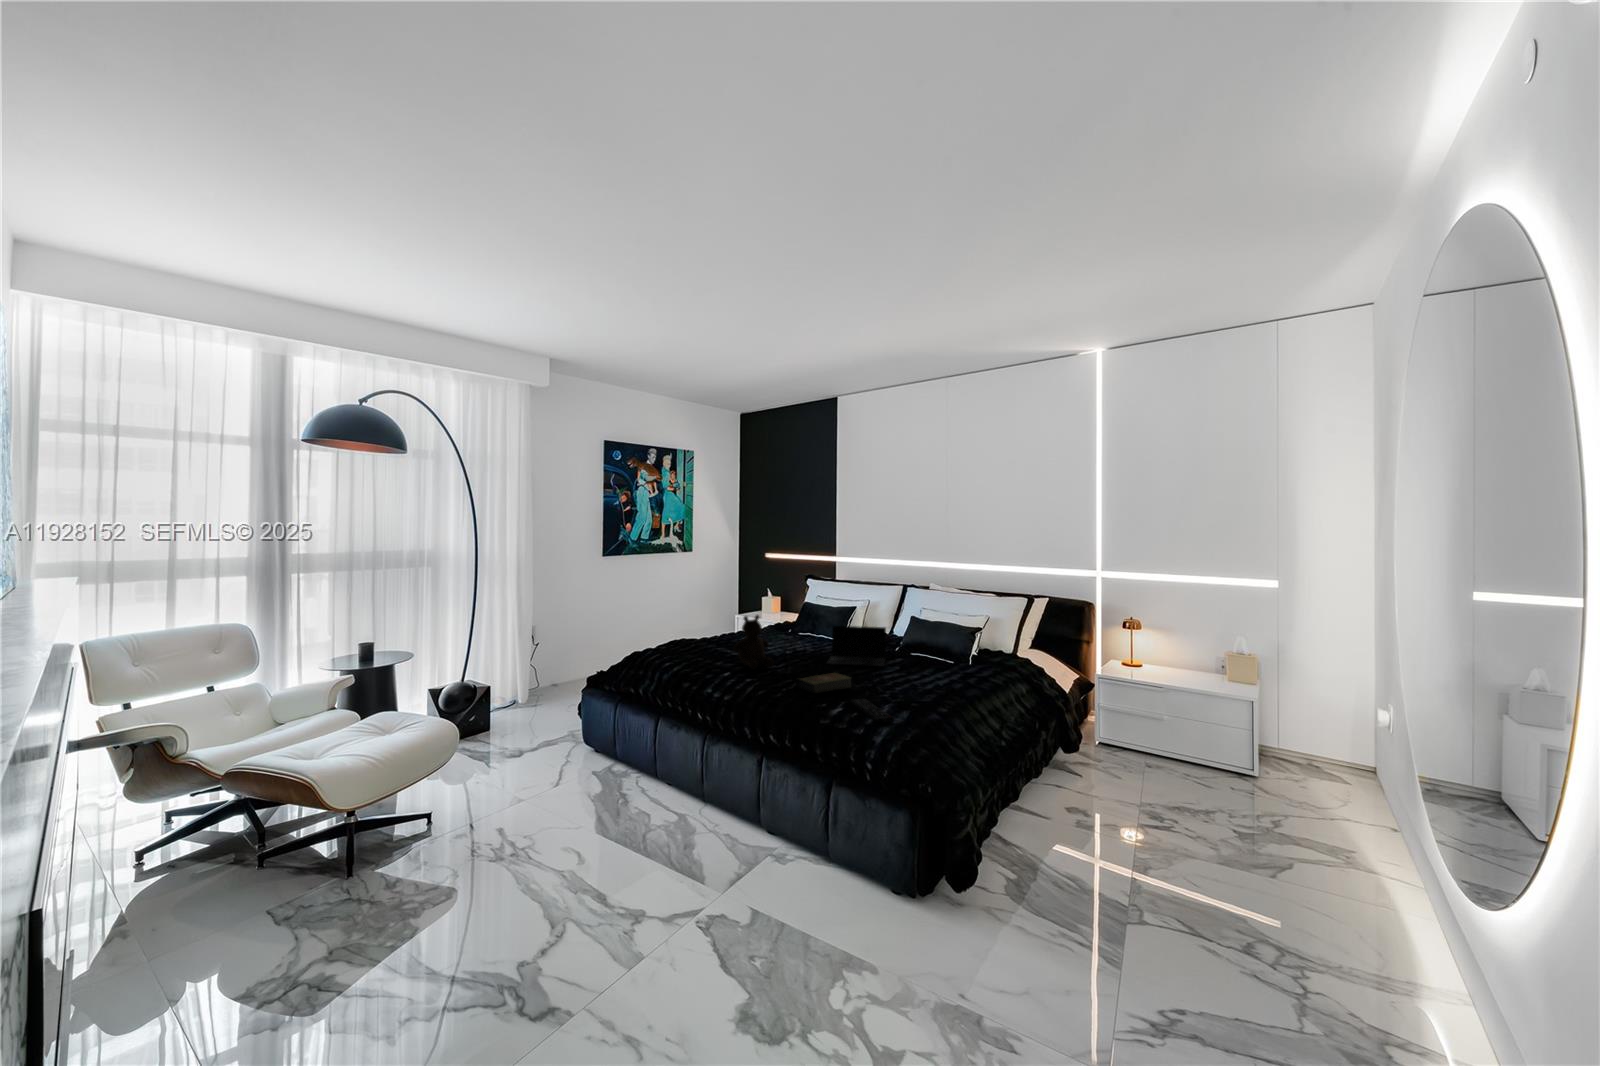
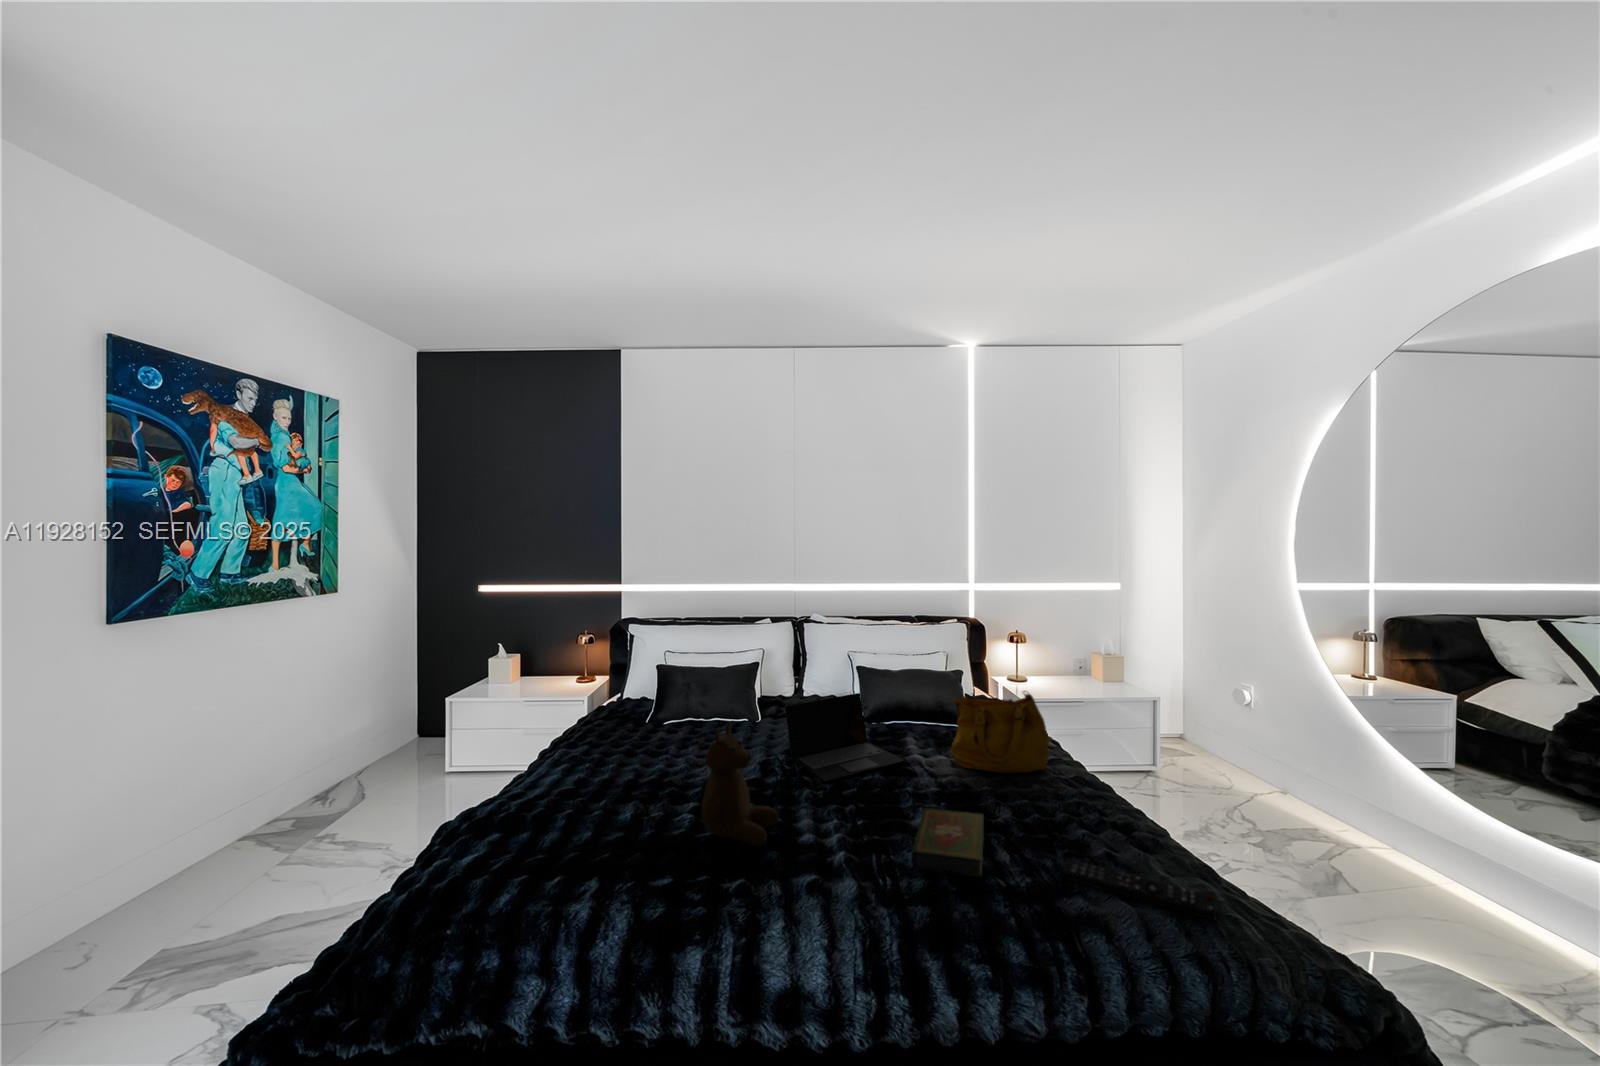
handbag: none [910,631,969,684] -> present [951,692,1049,773]

